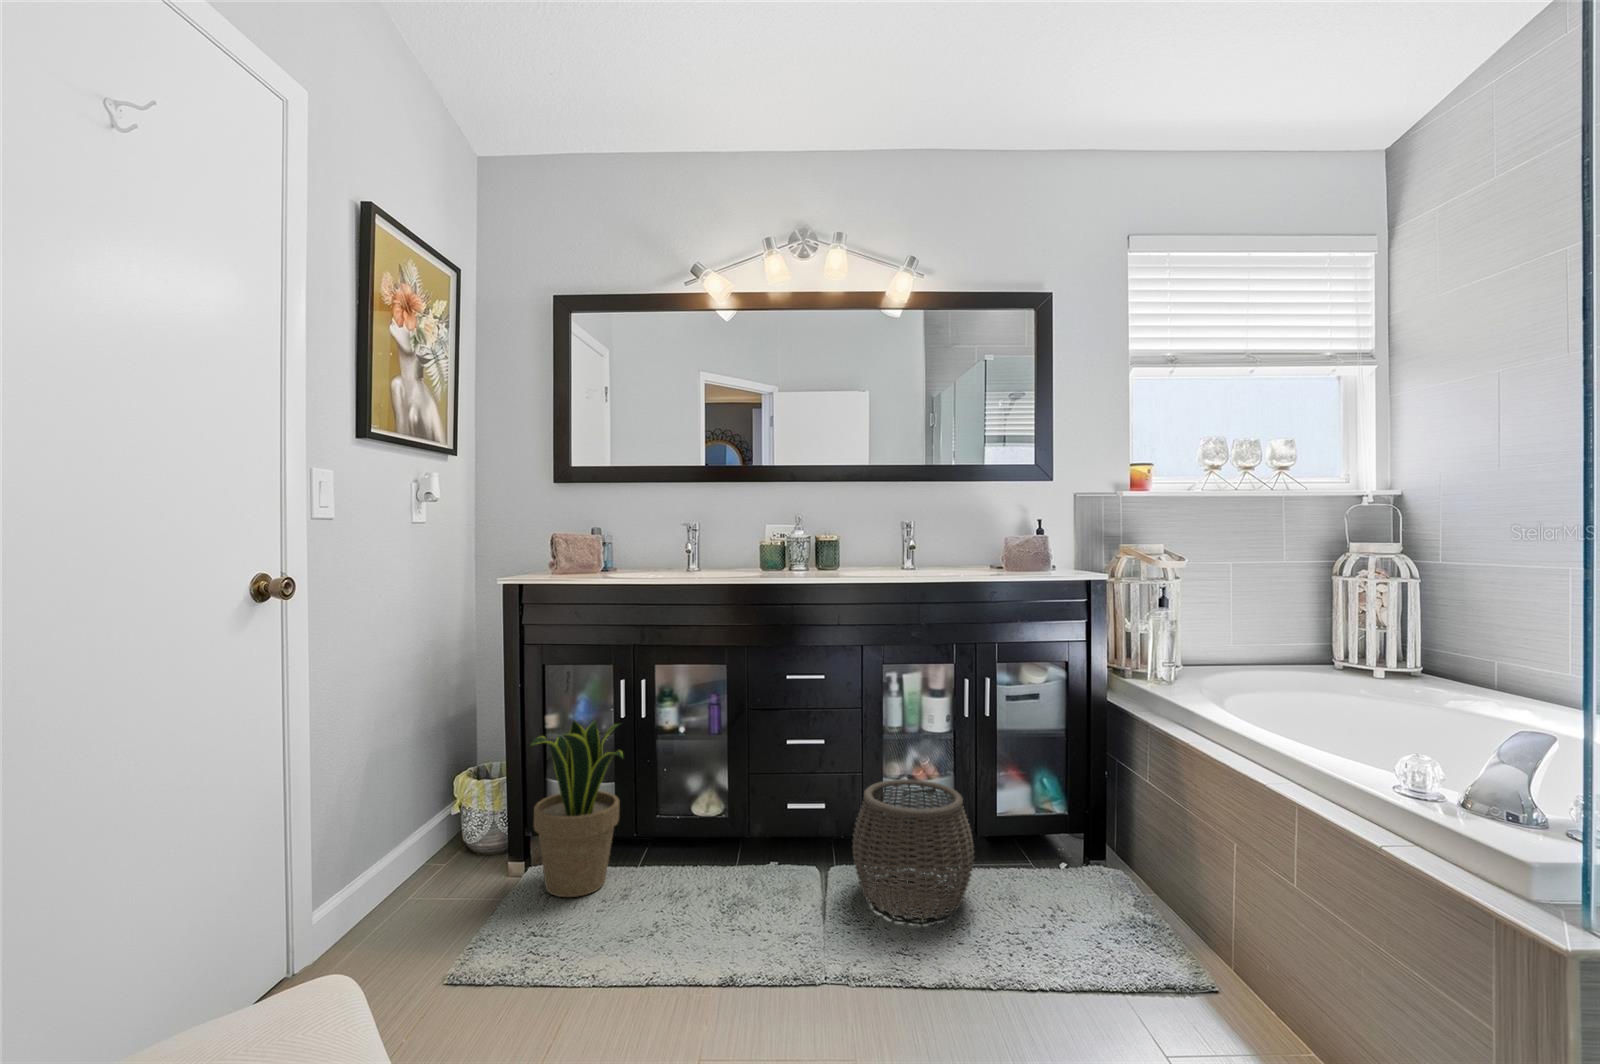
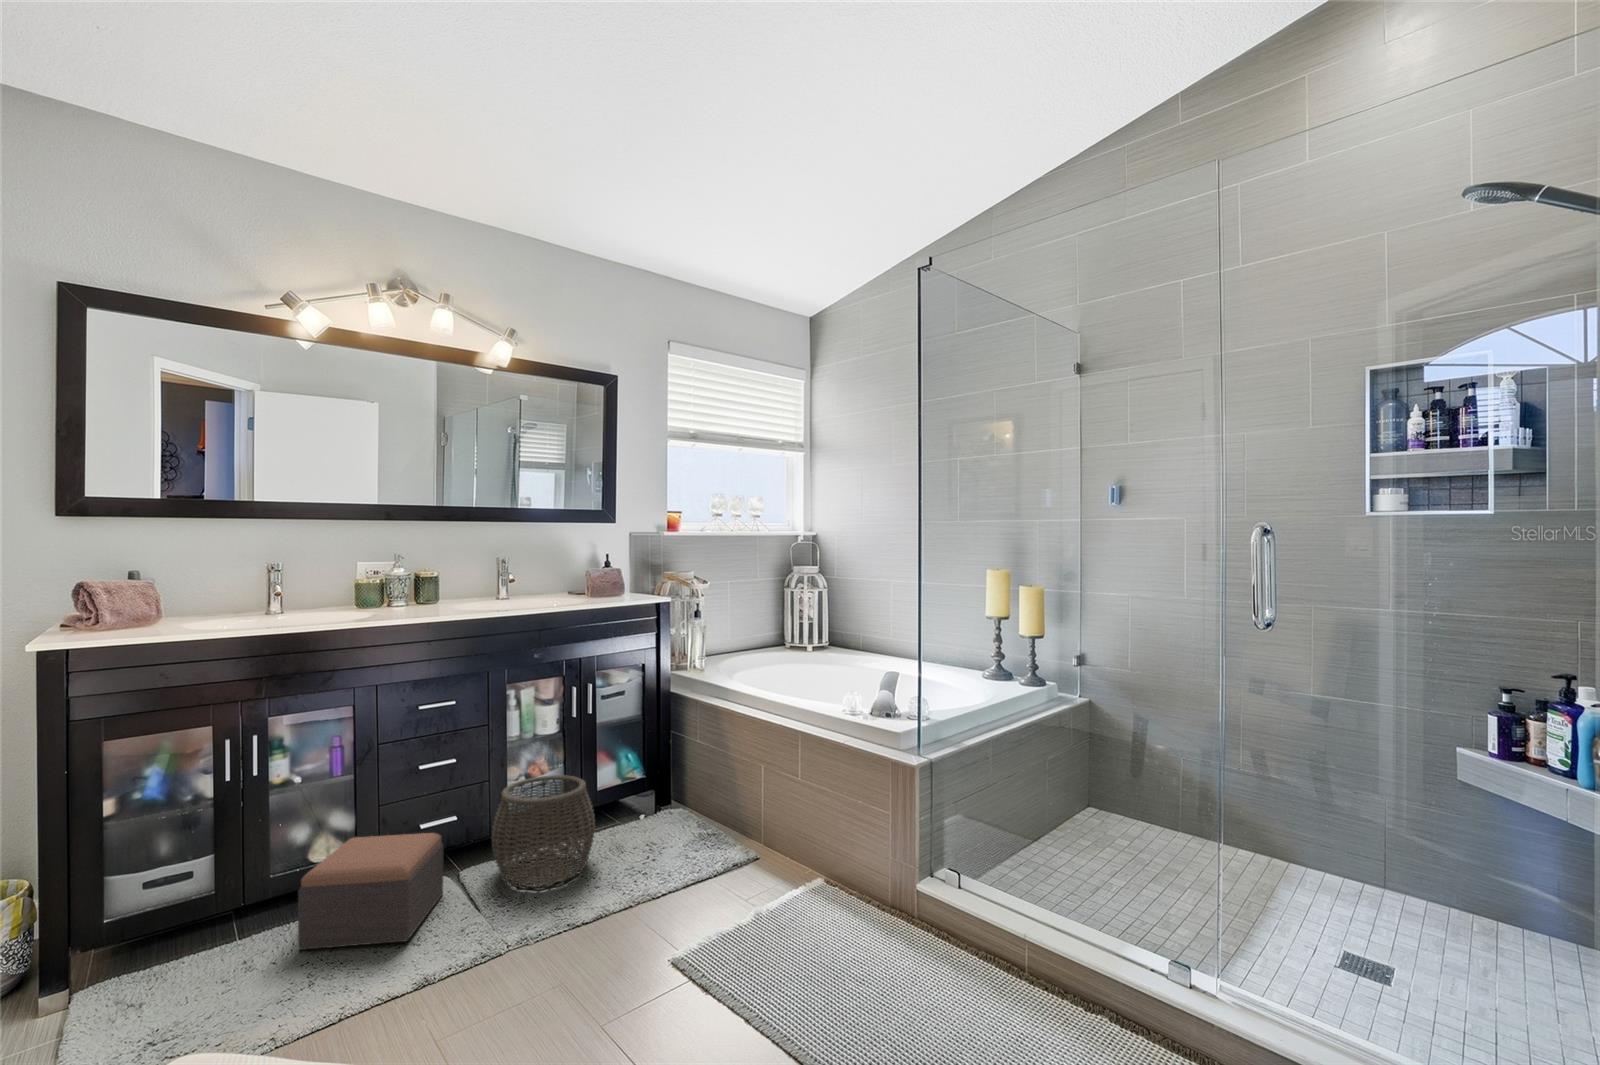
potted plant: present [531,720,624,897] -> none [108,789,245,997]
footstool: none [662,798,803,927] -> present [298,833,443,950]

